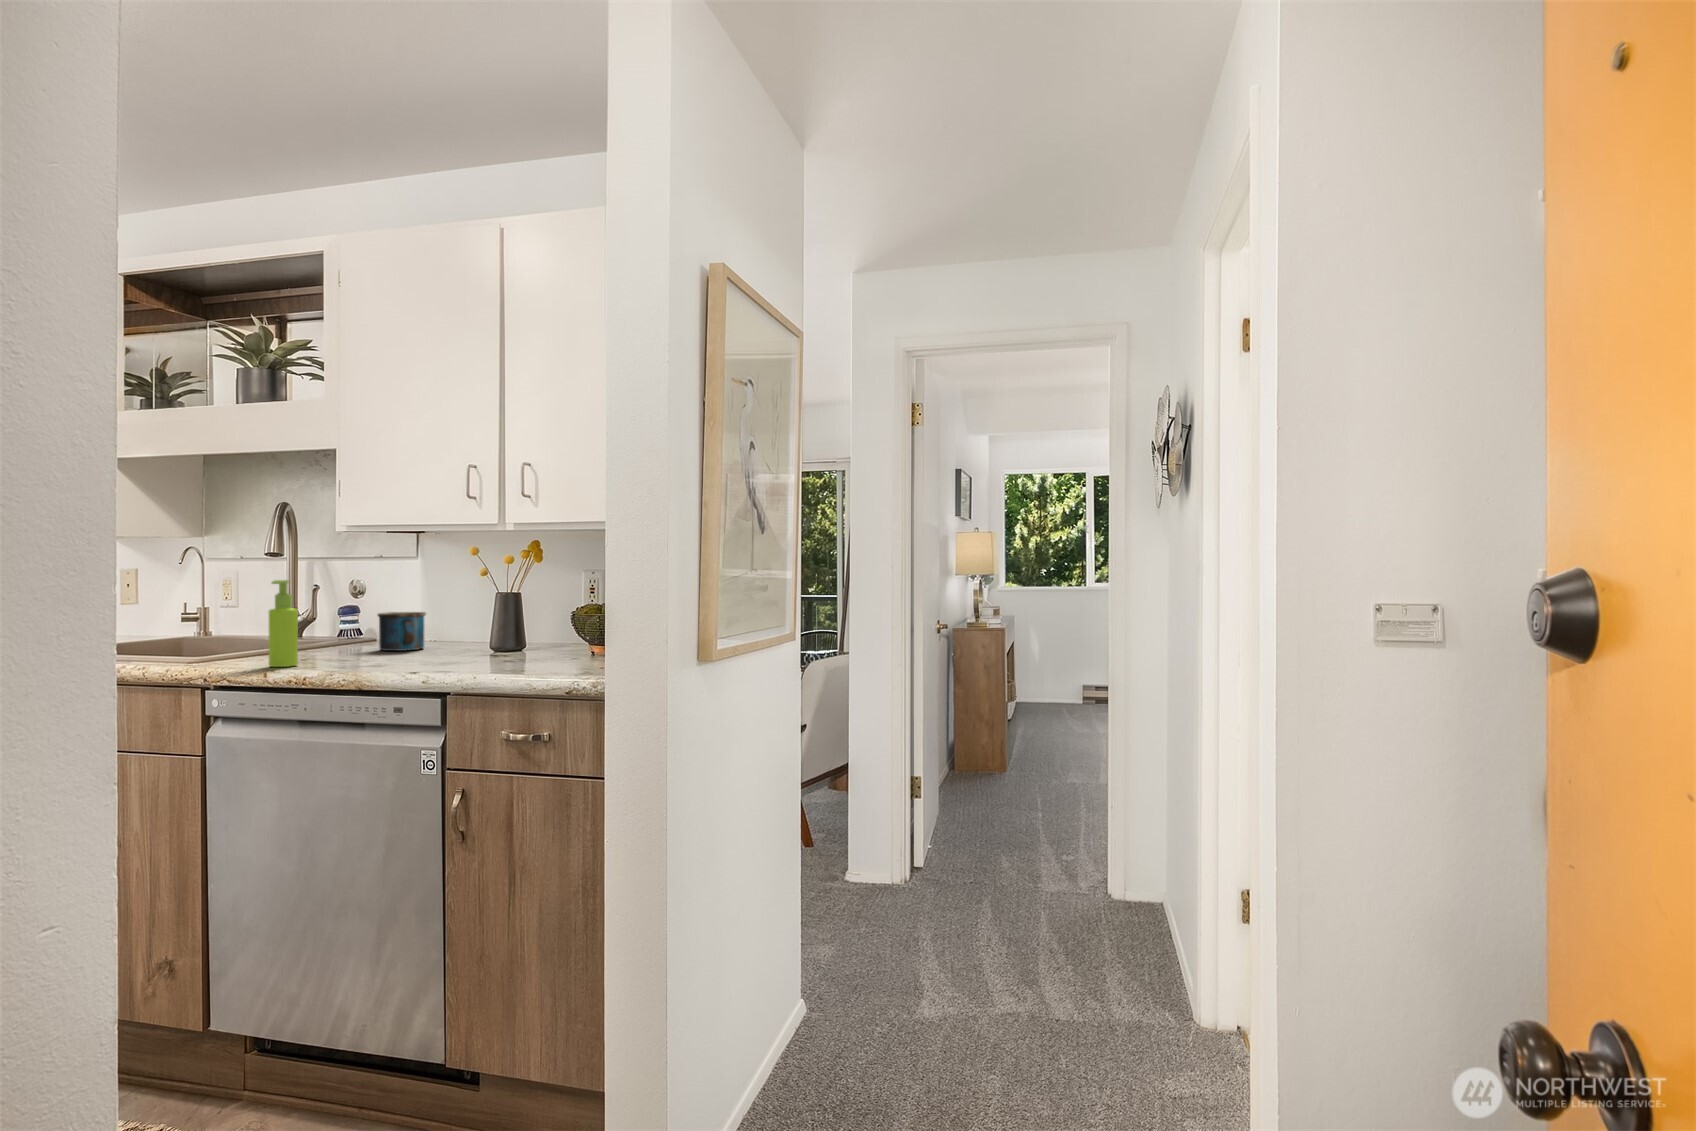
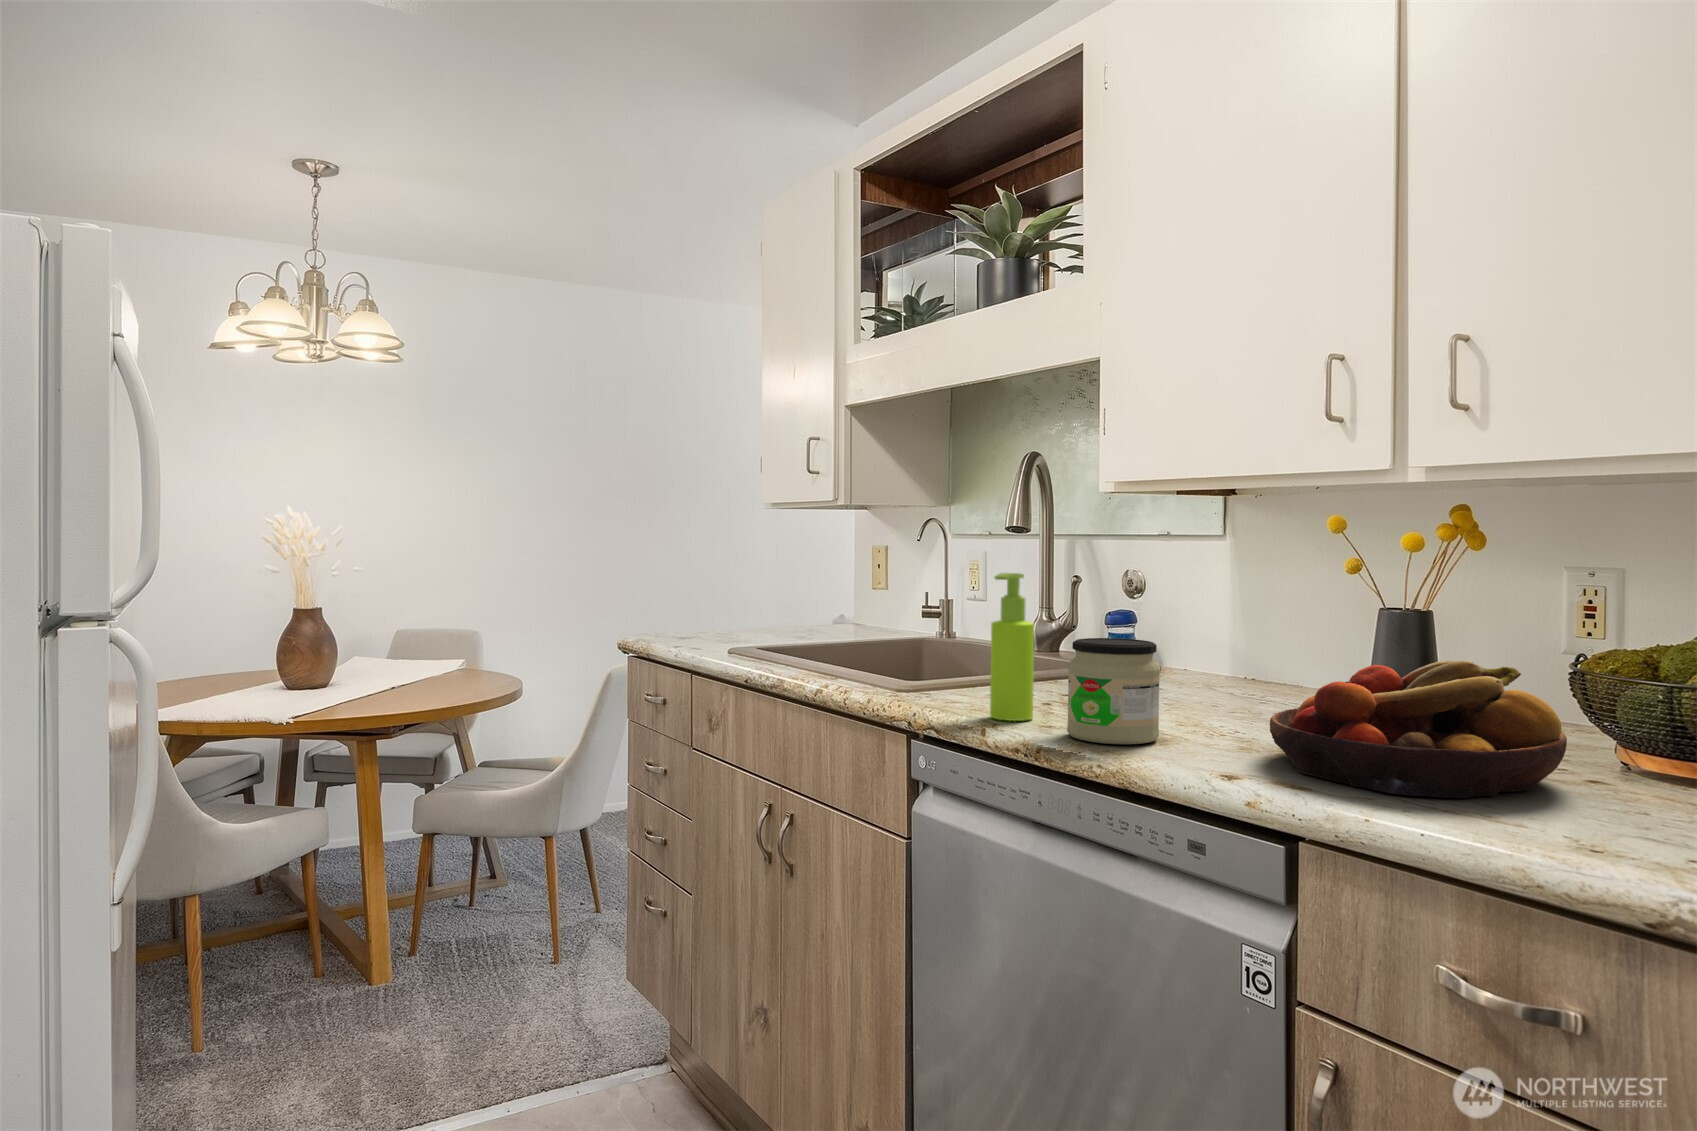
mug: present [378,612,426,651] -> none [1161,628,1241,698]
fruit bowl: none [435,613,564,671] -> present [1270,661,1567,798]
jar: none [322,614,377,670] -> present [1067,638,1160,744]

